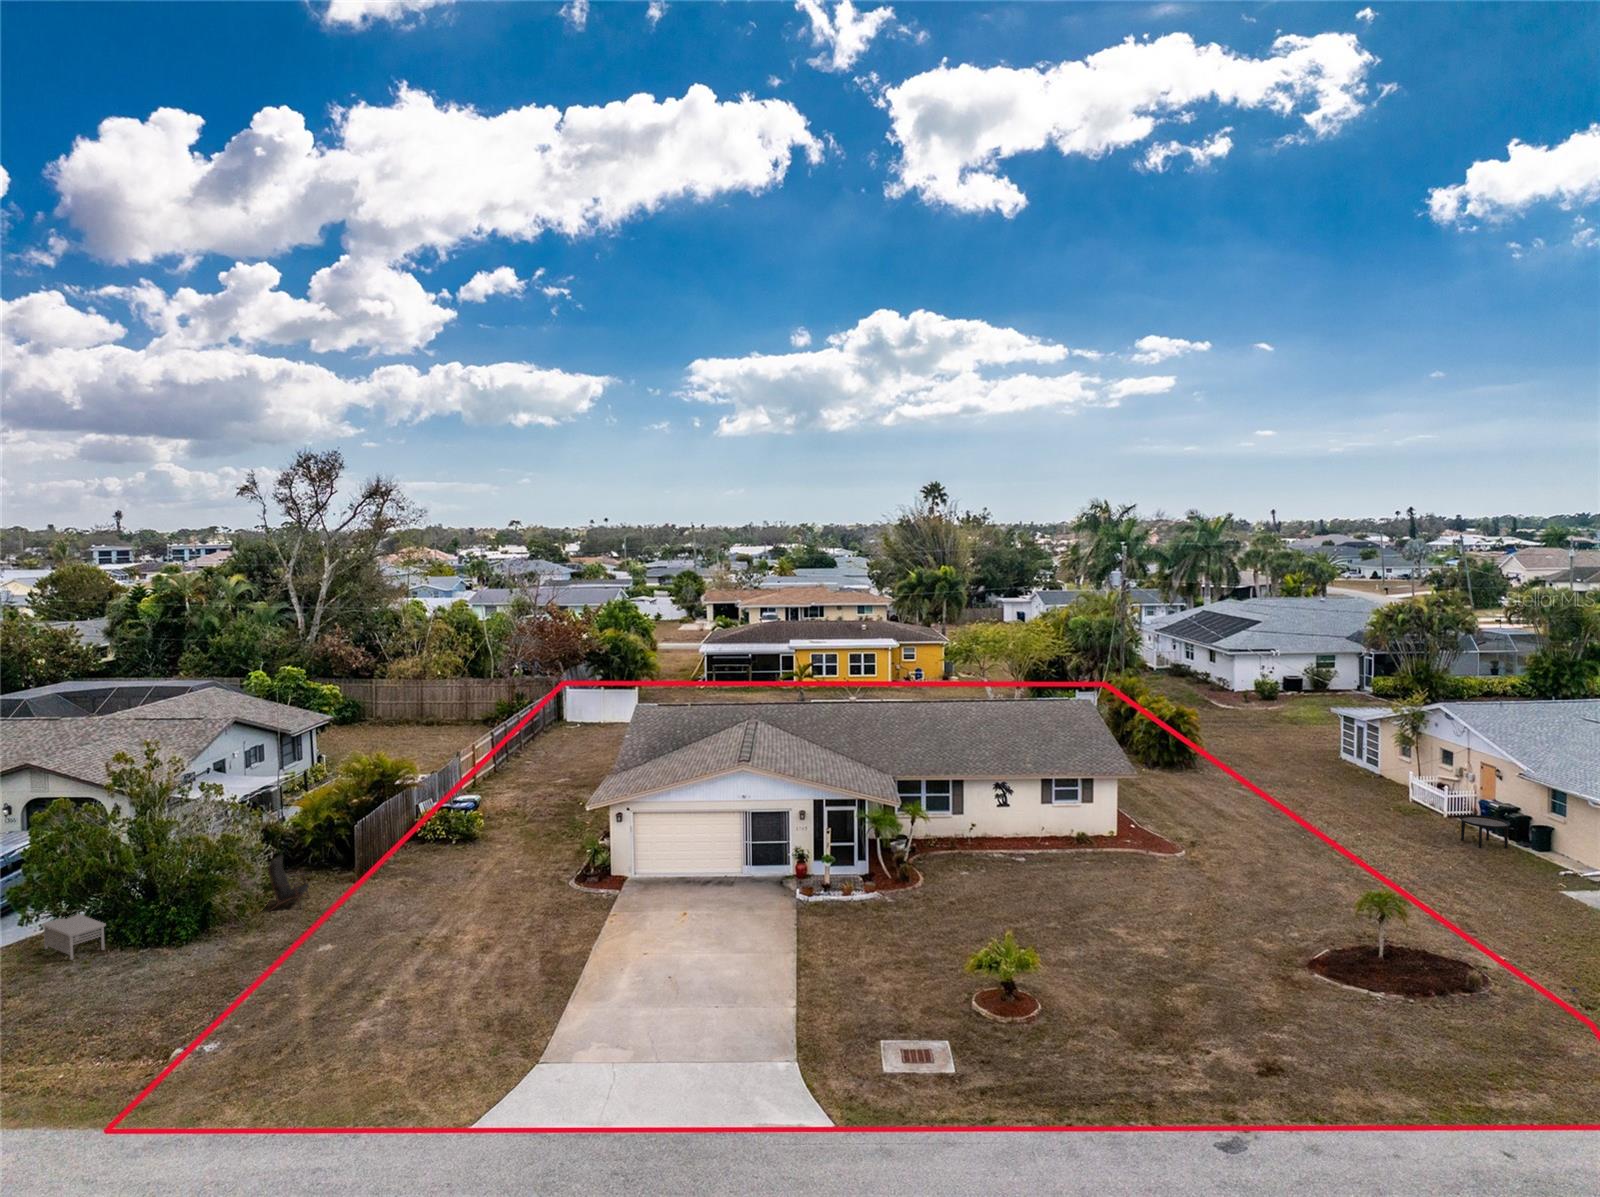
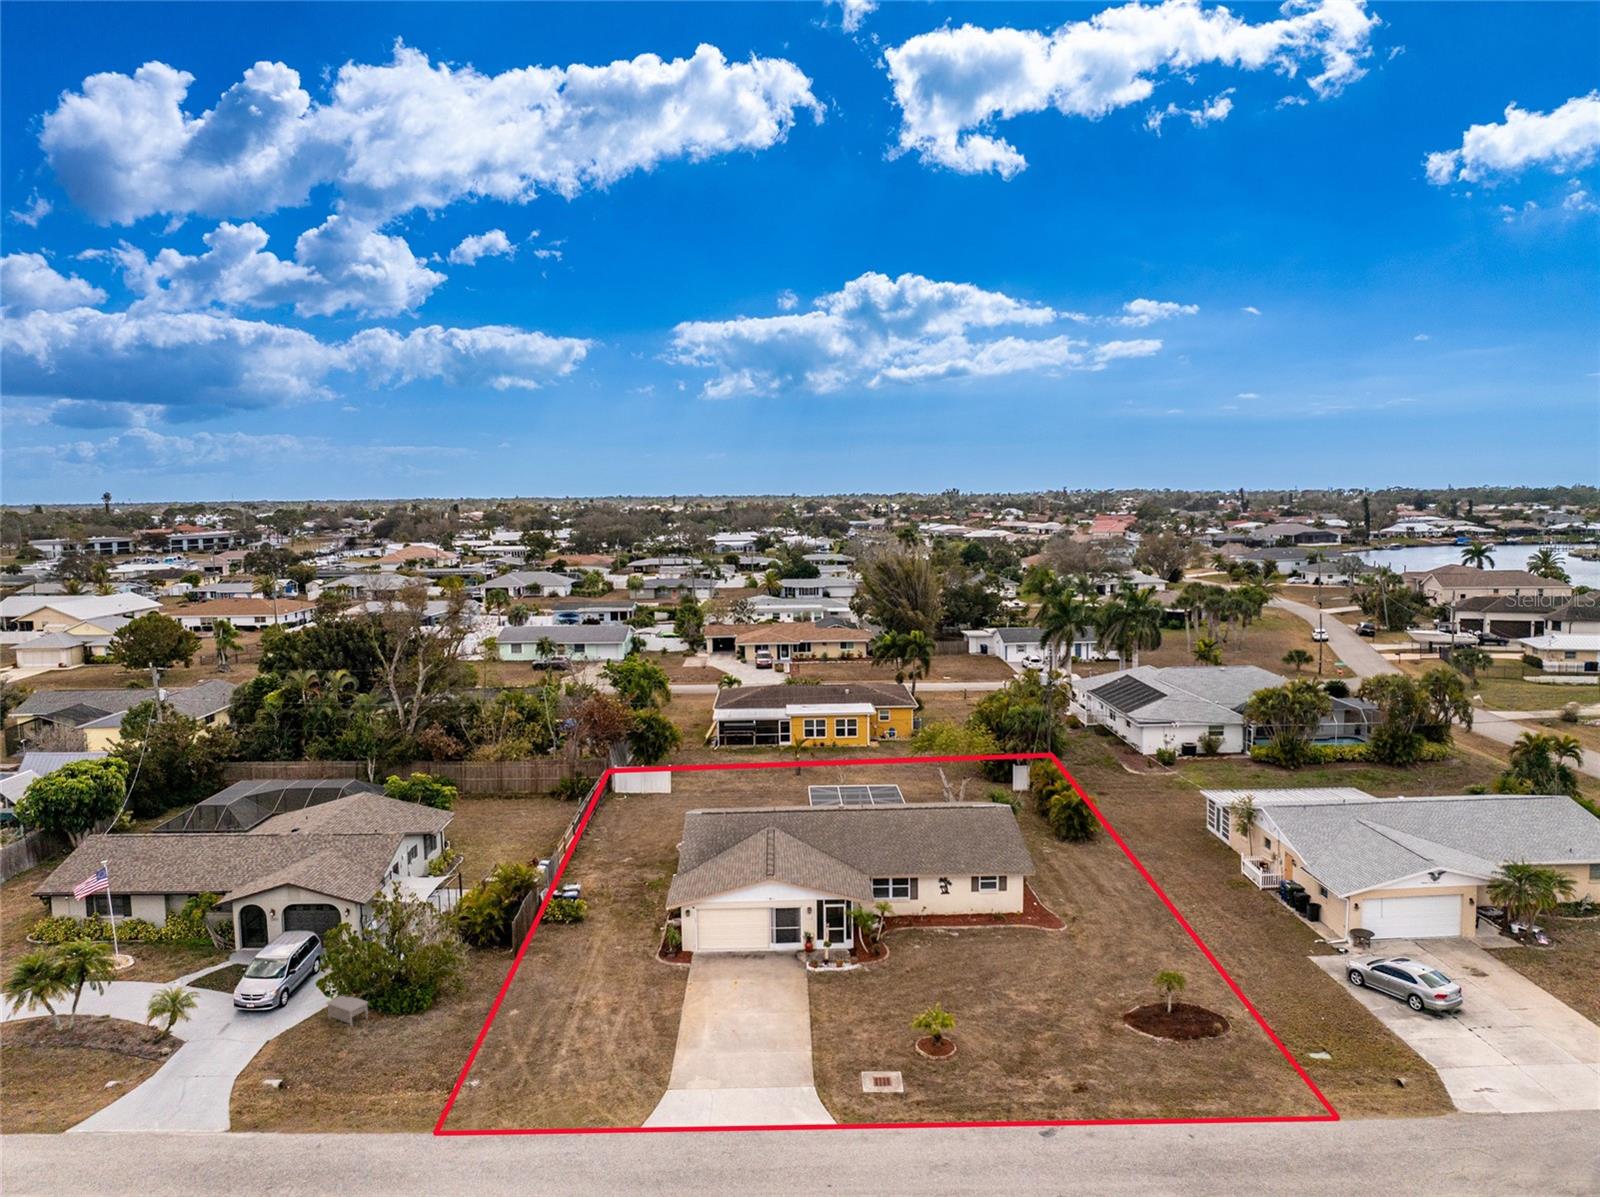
round table: present [1459,815,1510,848] -> none [1257,894,1289,919]
lounge chair: present [268,855,309,911] -> none [459,947,483,986]

